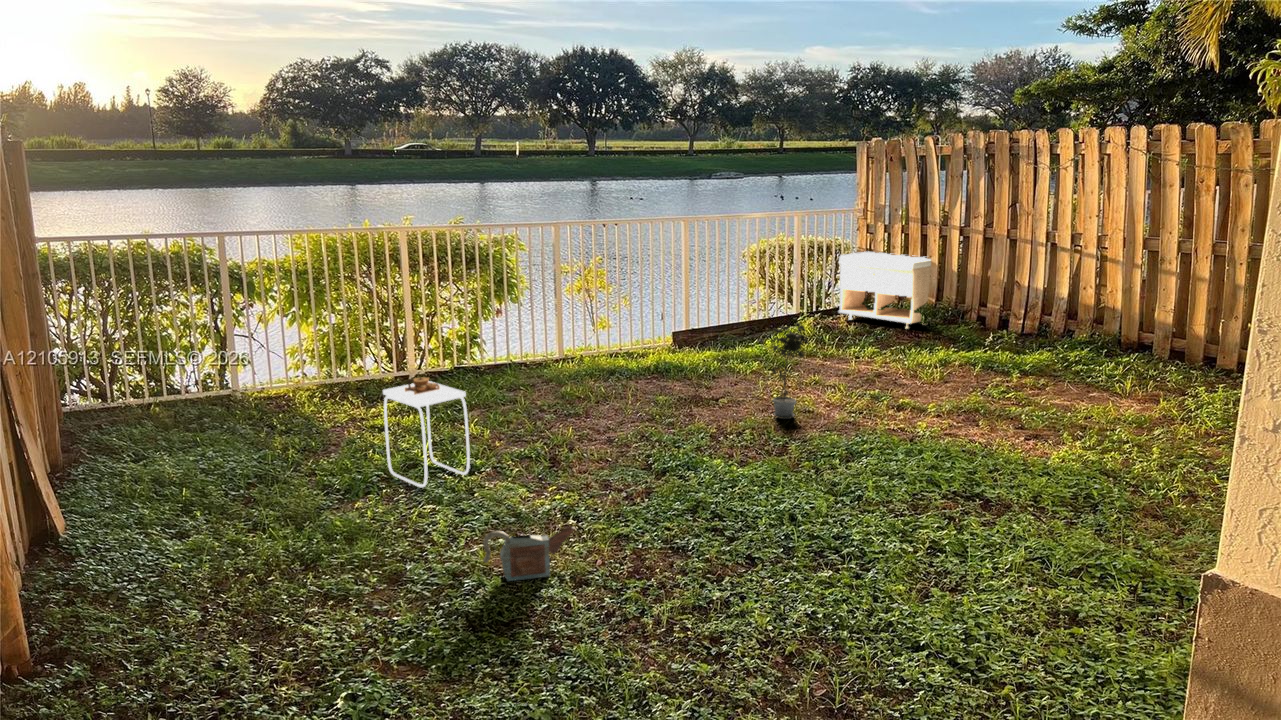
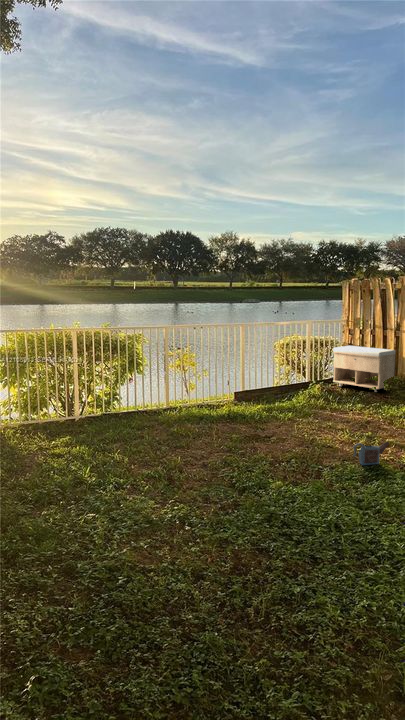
potted plant: present [771,318,809,419] -> none [303,388,332,452]
side table: present [383,377,470,487] -> none [62,426,117,499]
watering can: present [483,526,575,581] -> present [353,442,389,465]

